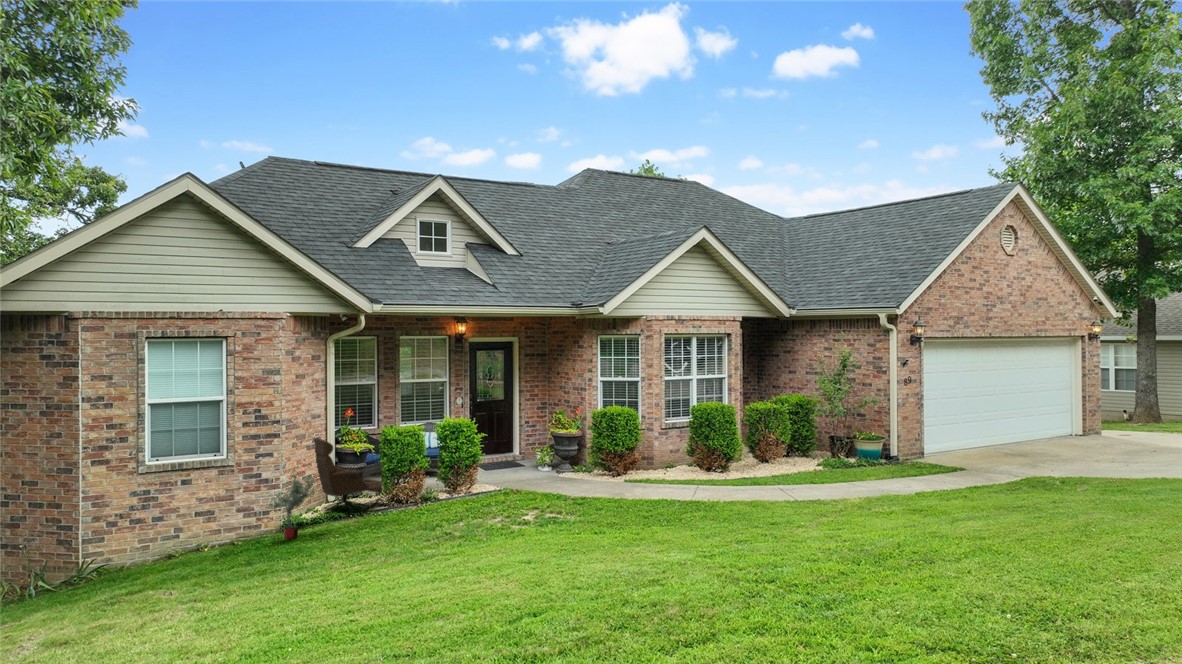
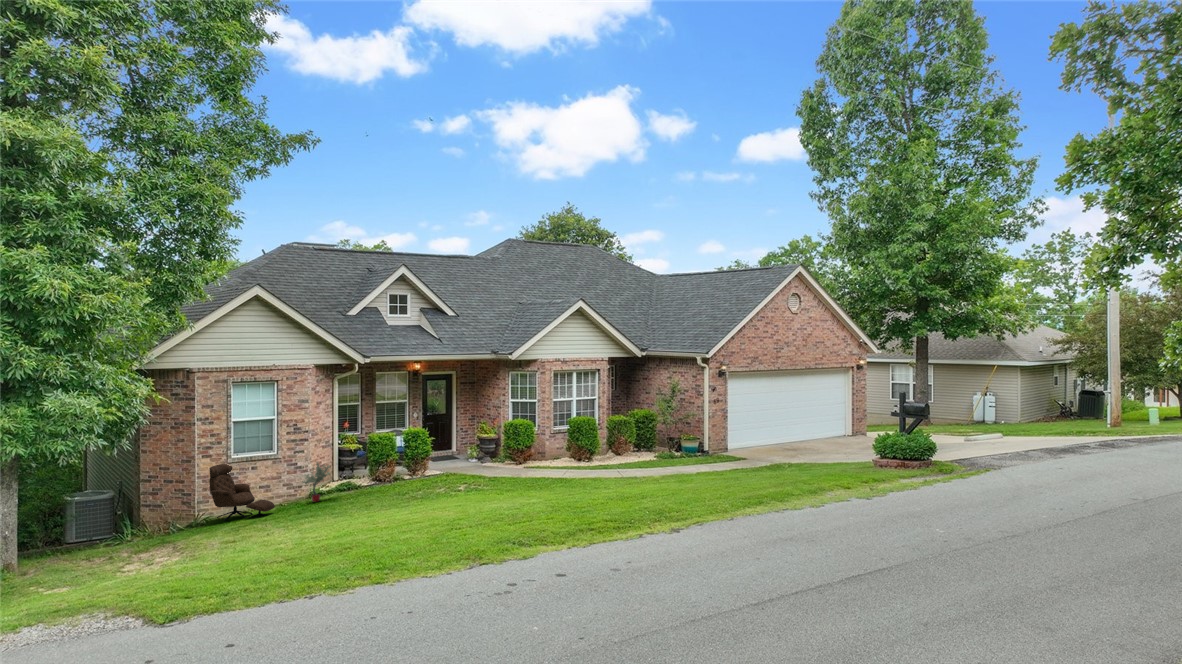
lounge chair: present [314,438,390,513] -> present [209,464,275,521]

